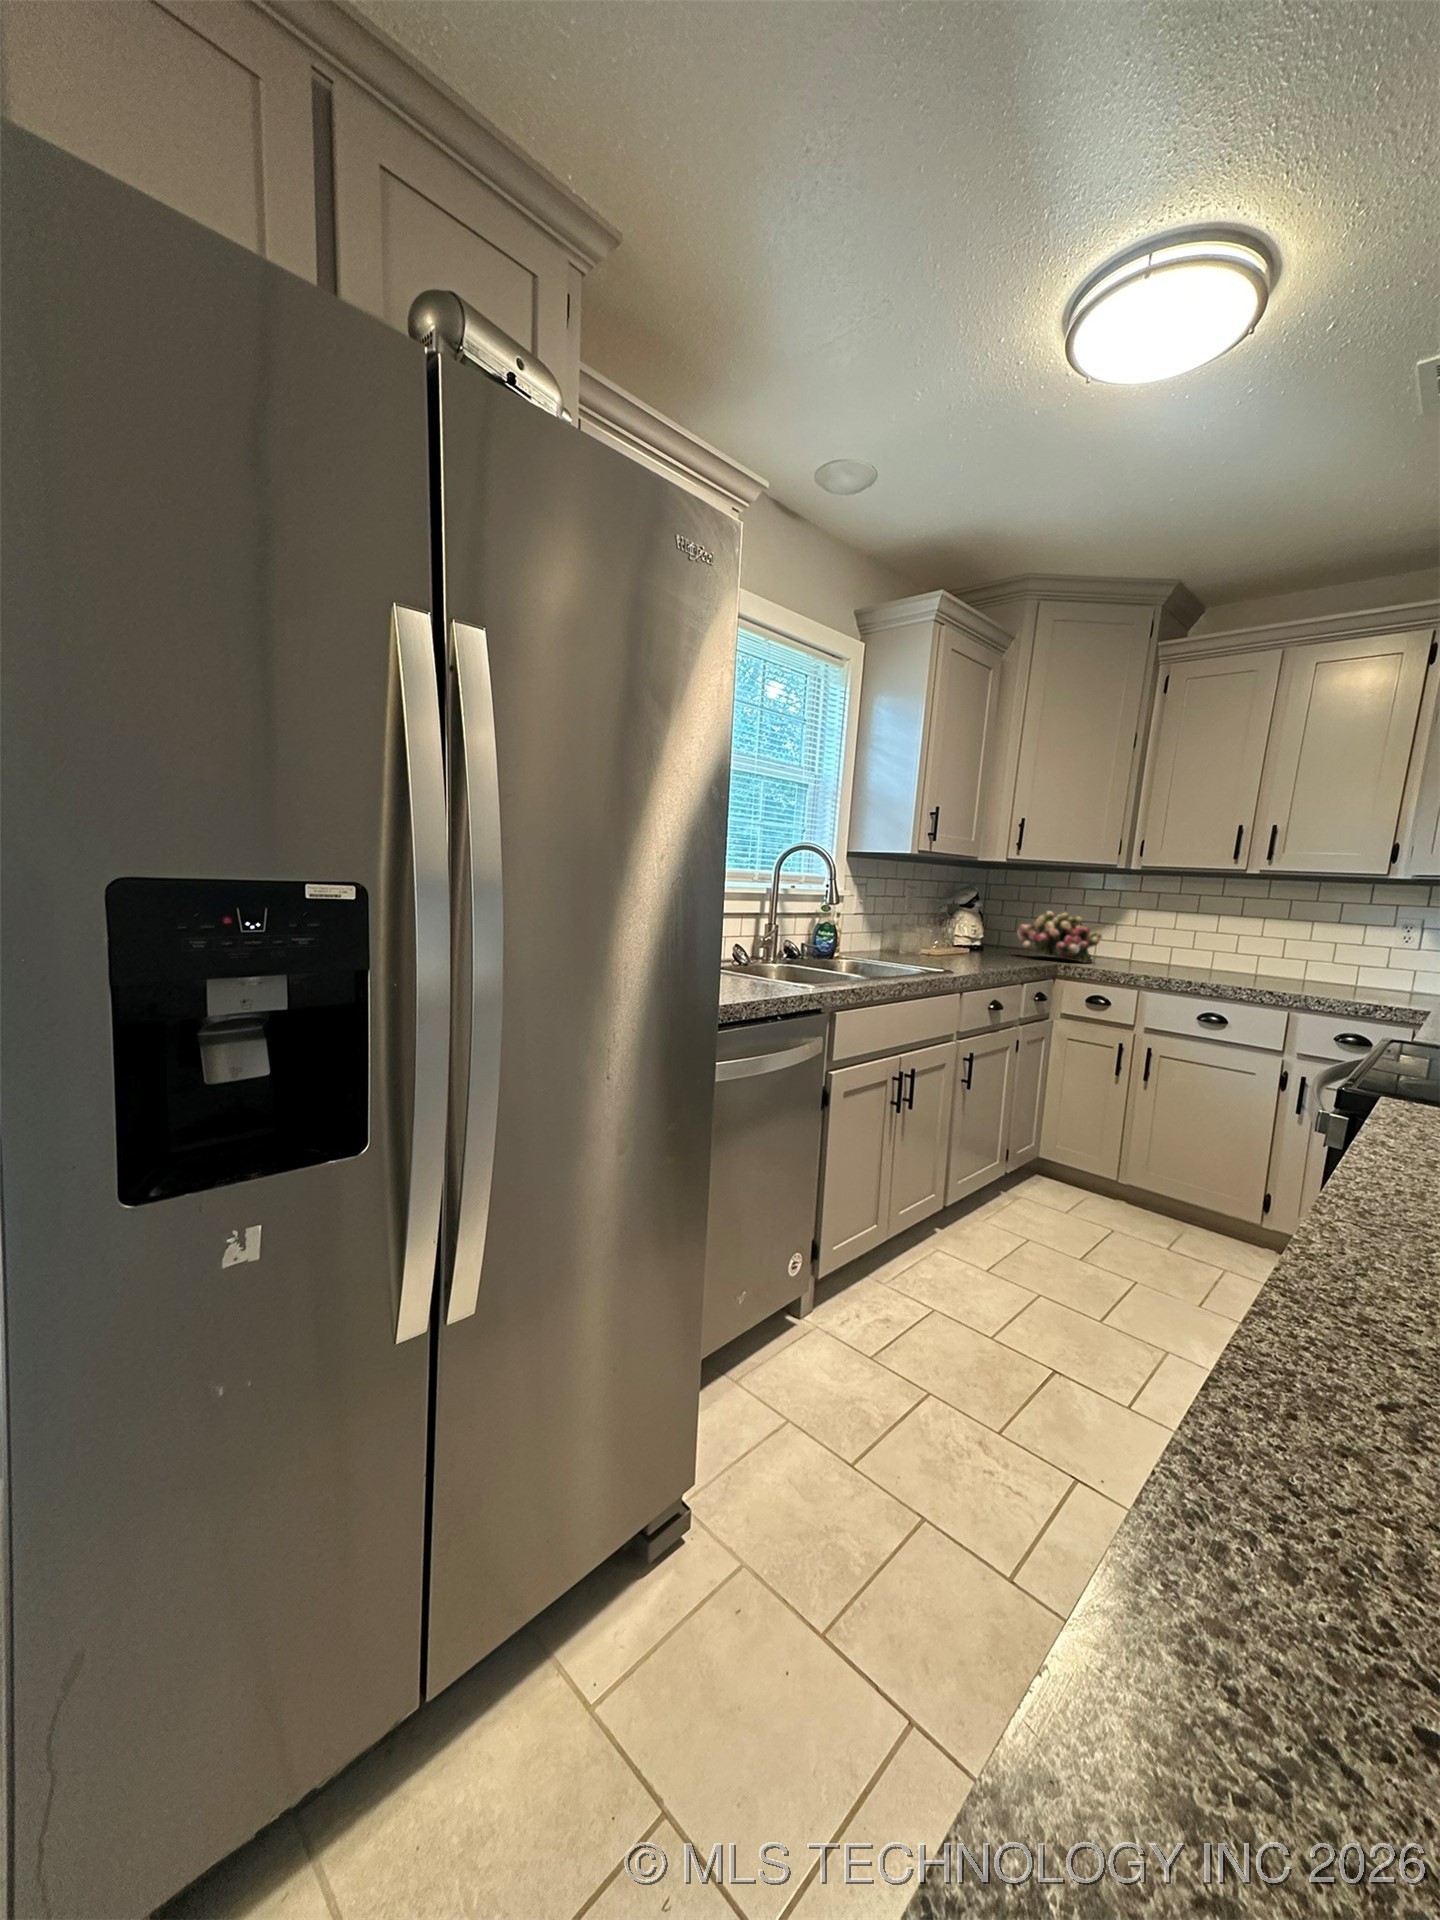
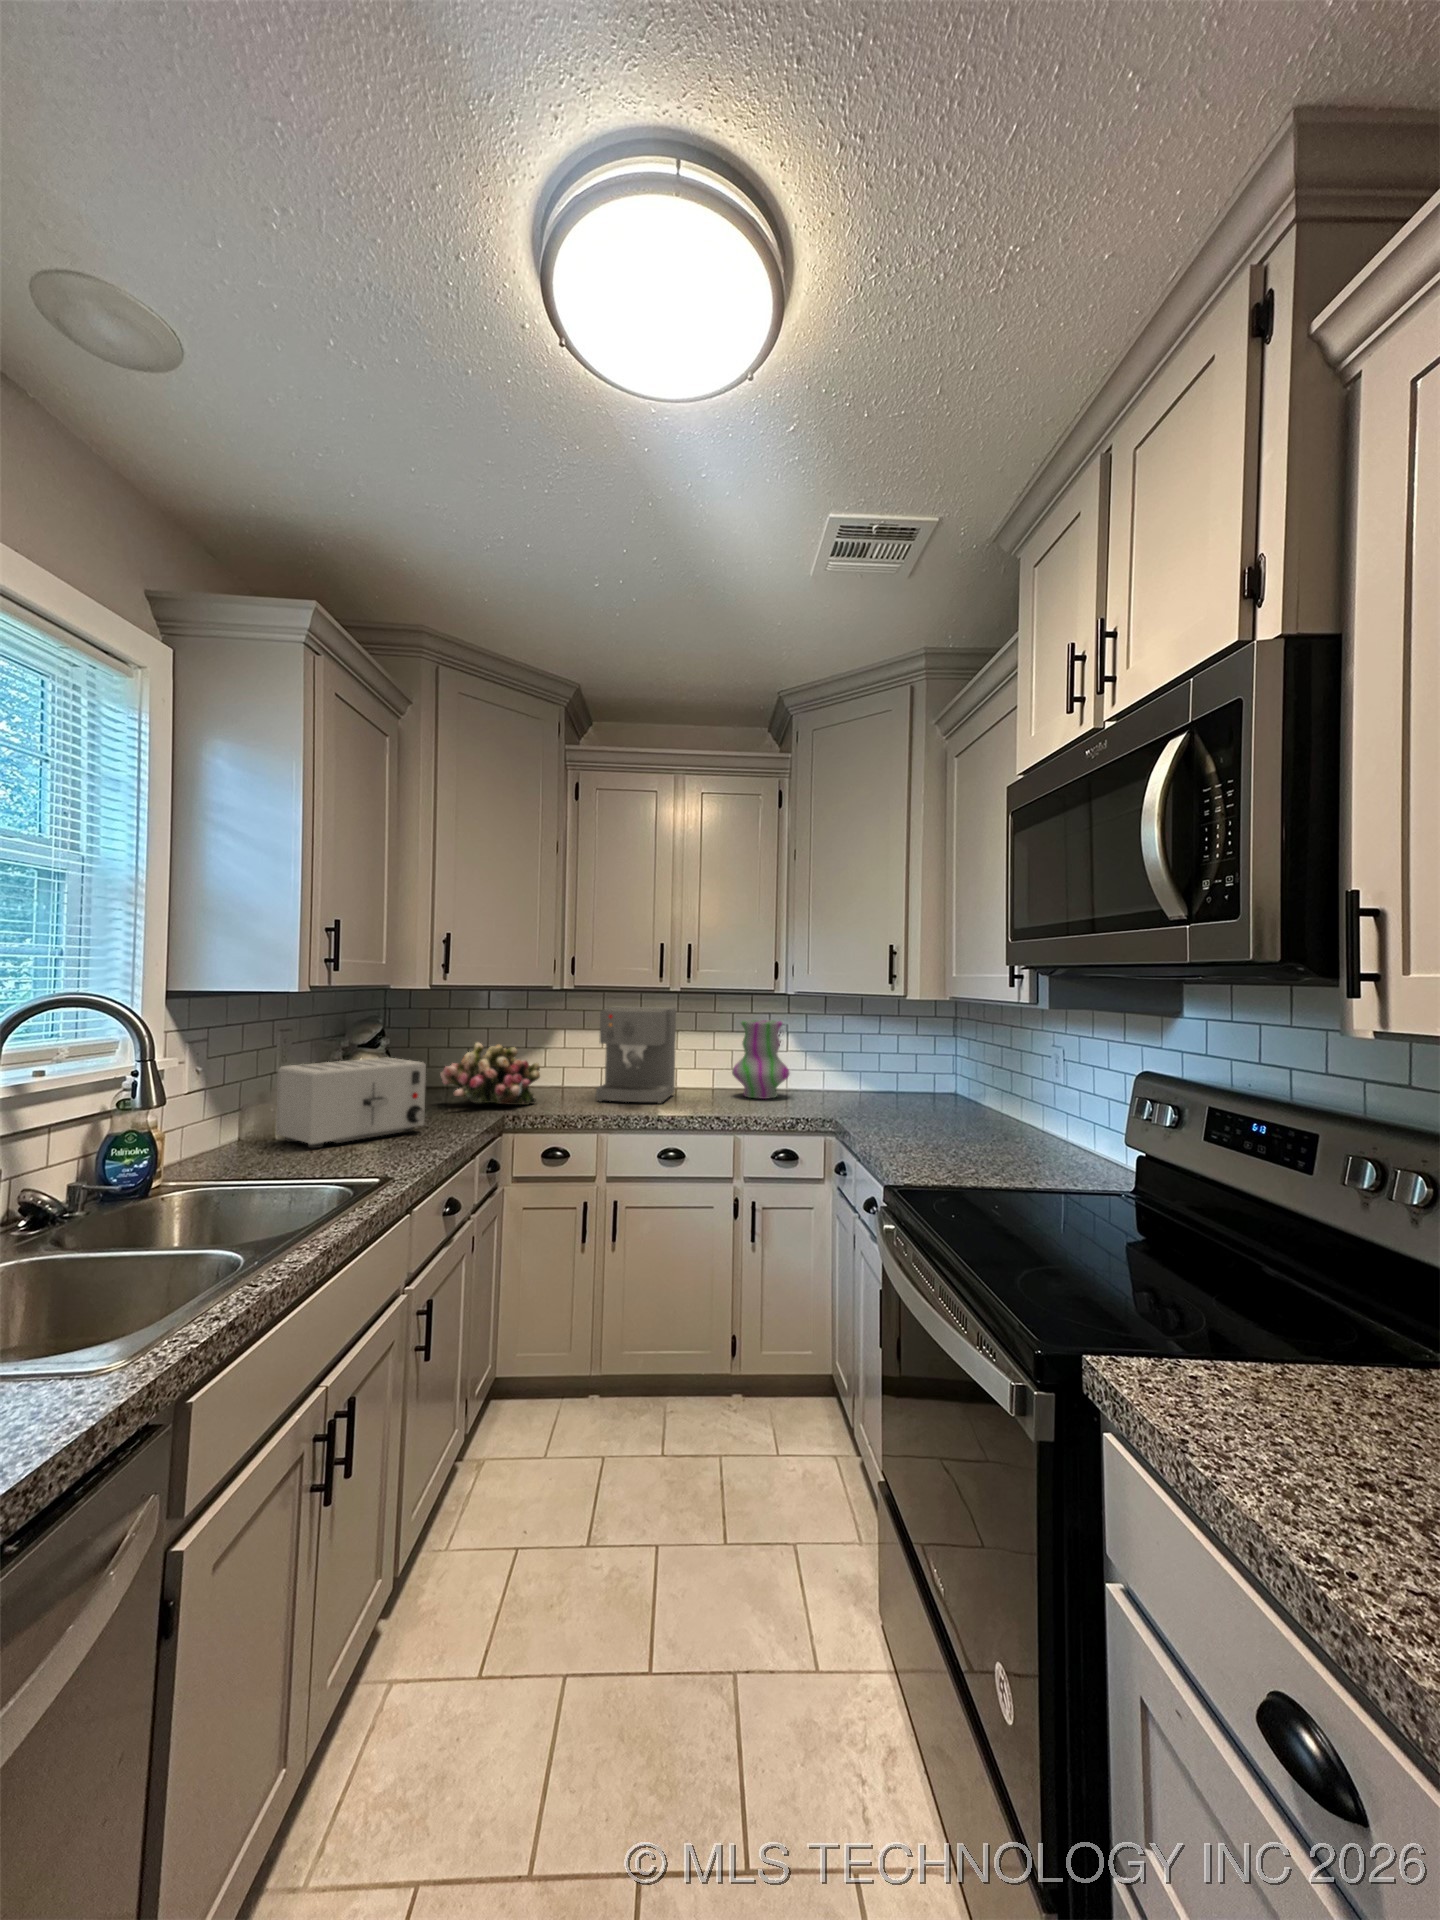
coffee maker: none [1151,889,1257,979] -> present [596,1006,676,1104]
toaster: none [899,905,997,959] -> present [276,1058,426,1148]
vase: none [1319,910,1402,994] -> present [732,1020,790,1099]

